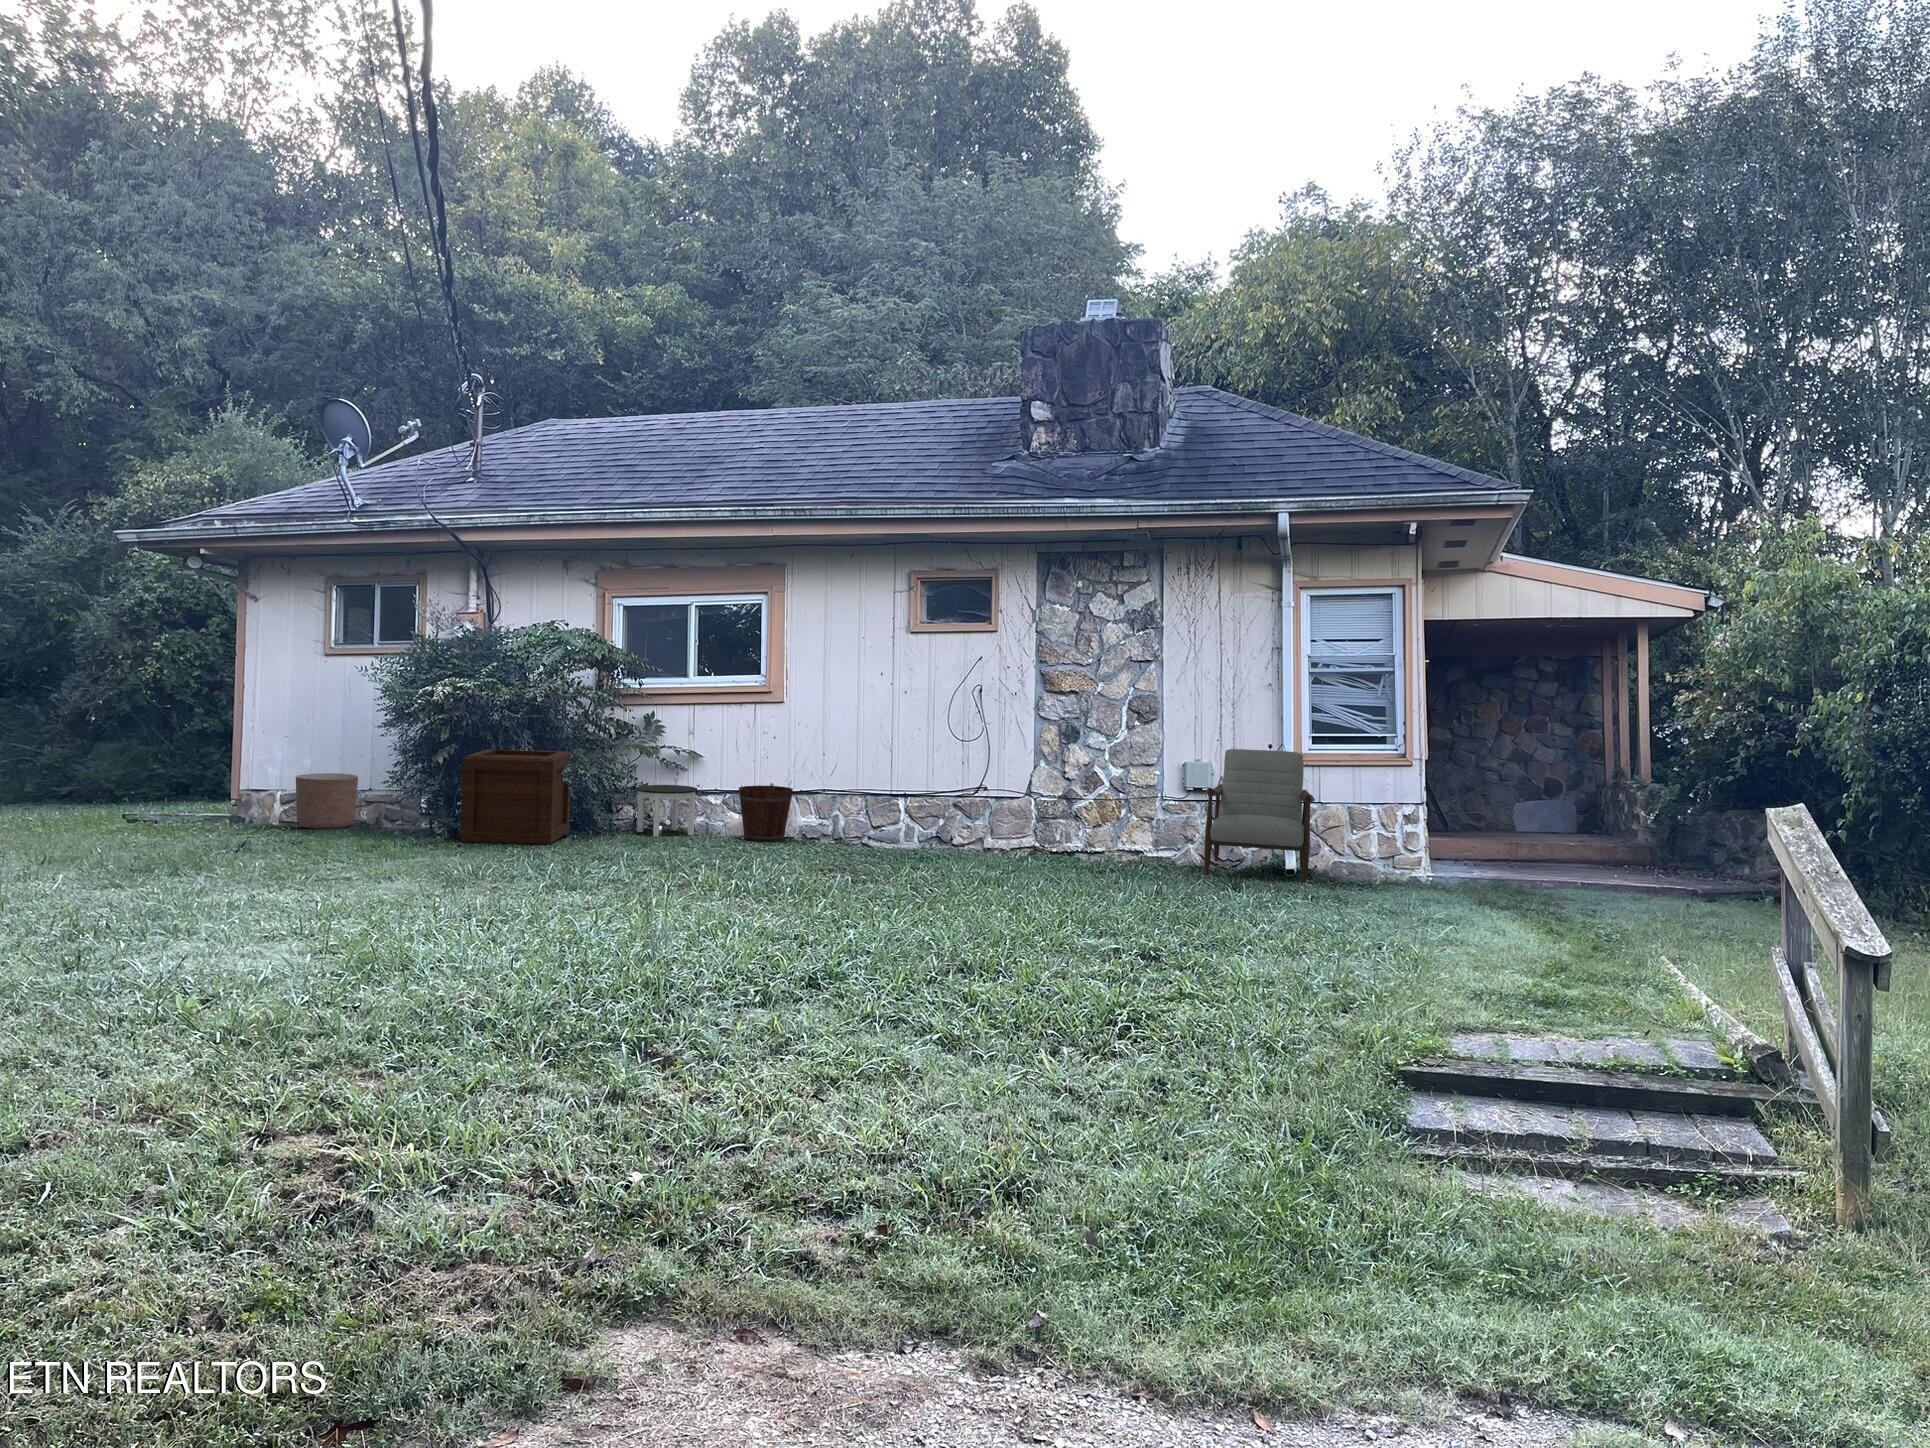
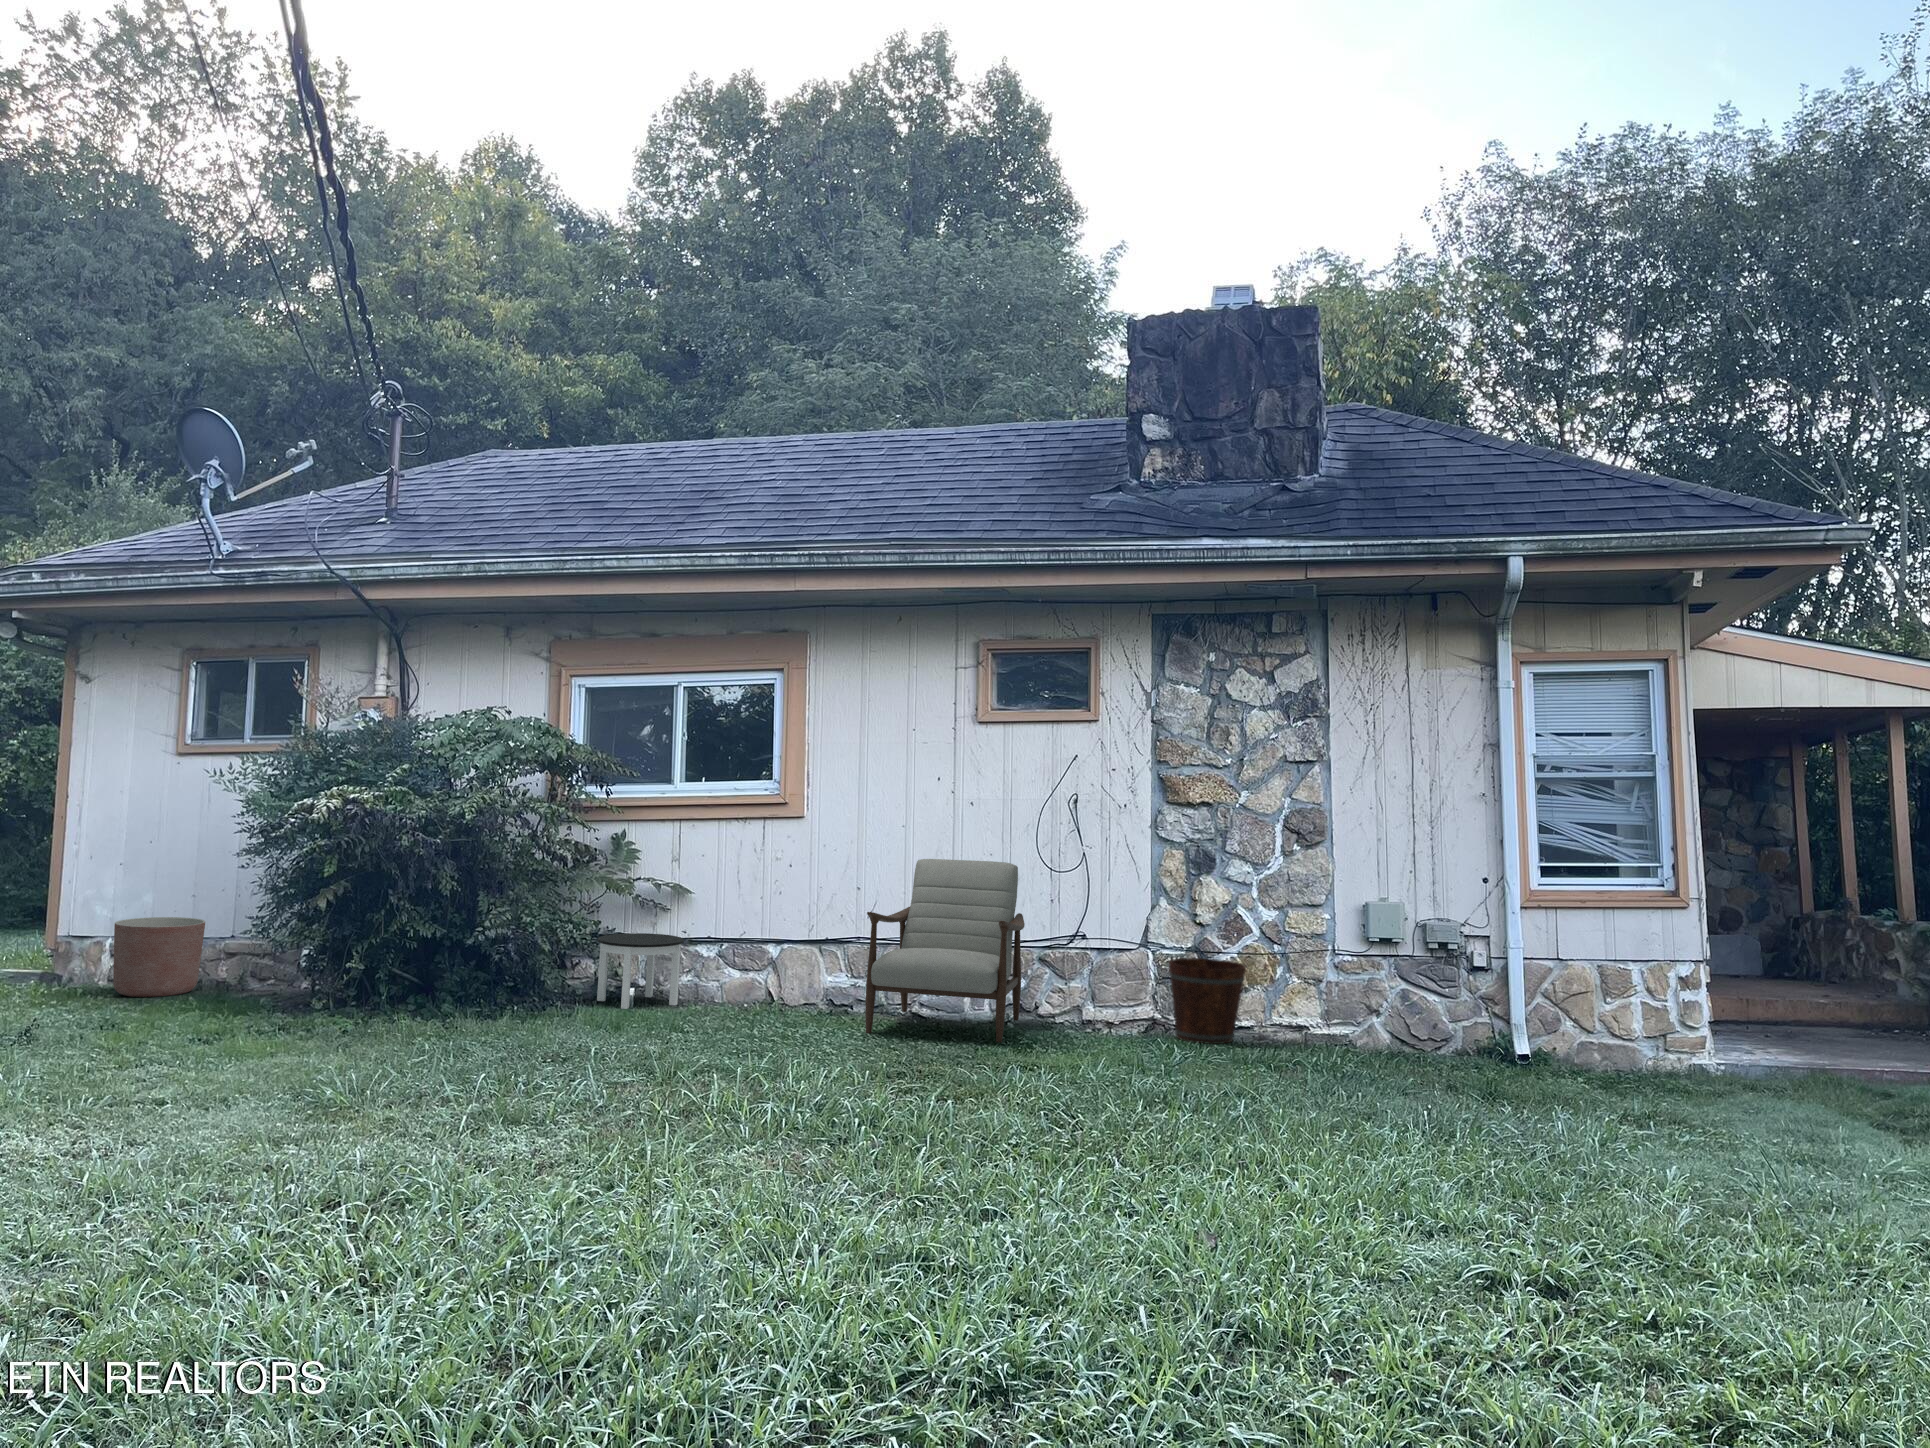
wooden crate: present [460,749,571,845] -> none [339,885,508,1028]
chair: present [1204,749,1315,882] -> present [865,859,1025,1043]
bucket: present [739,783,793,842] -> present [1169,956,1246,1044]

